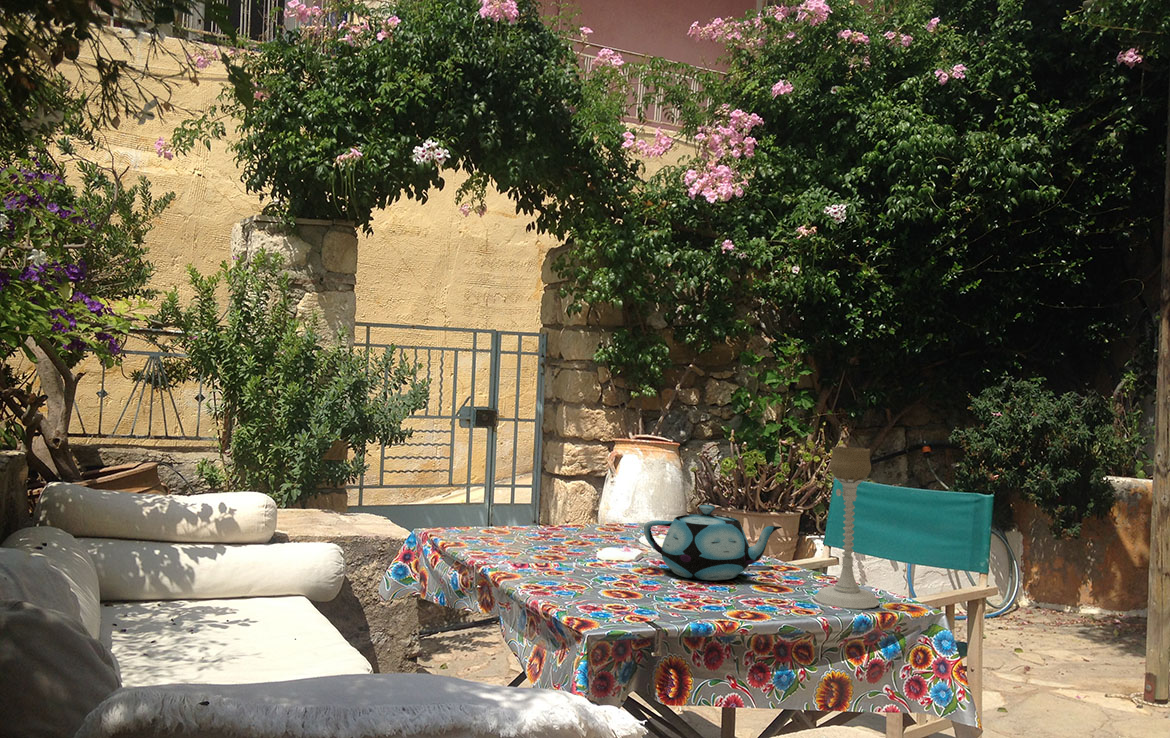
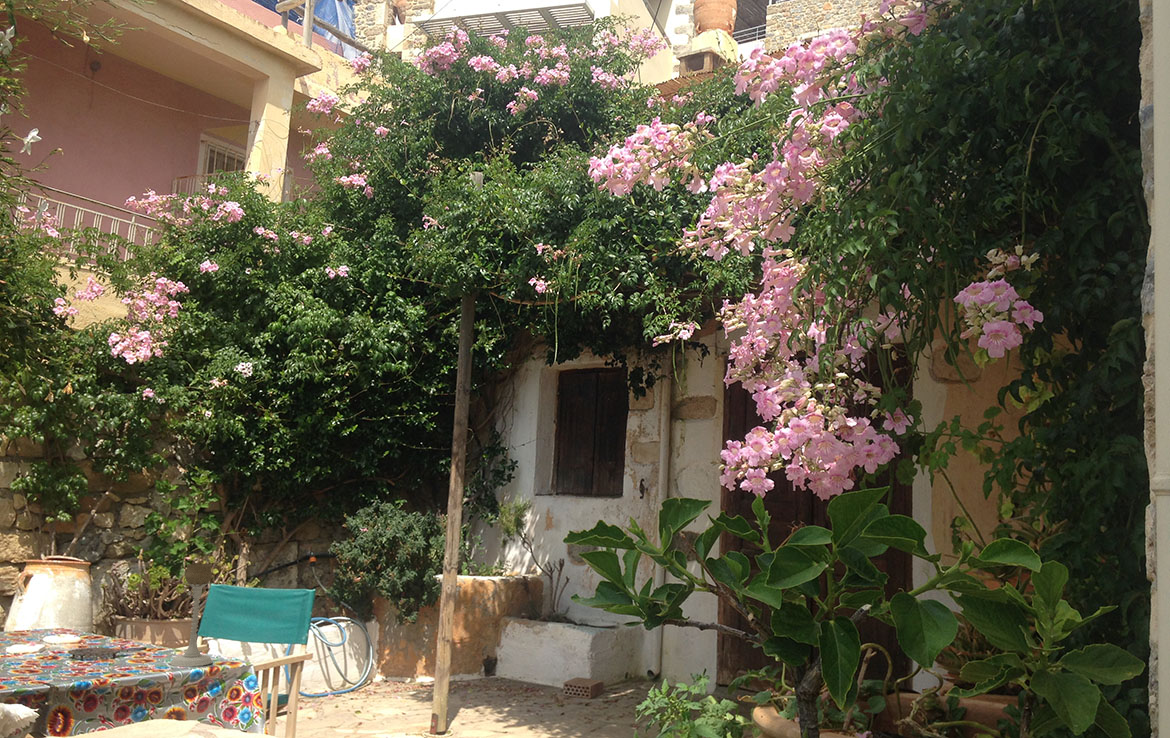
teapot: present [644,505,782,580] -> none [46,608,152,661]

